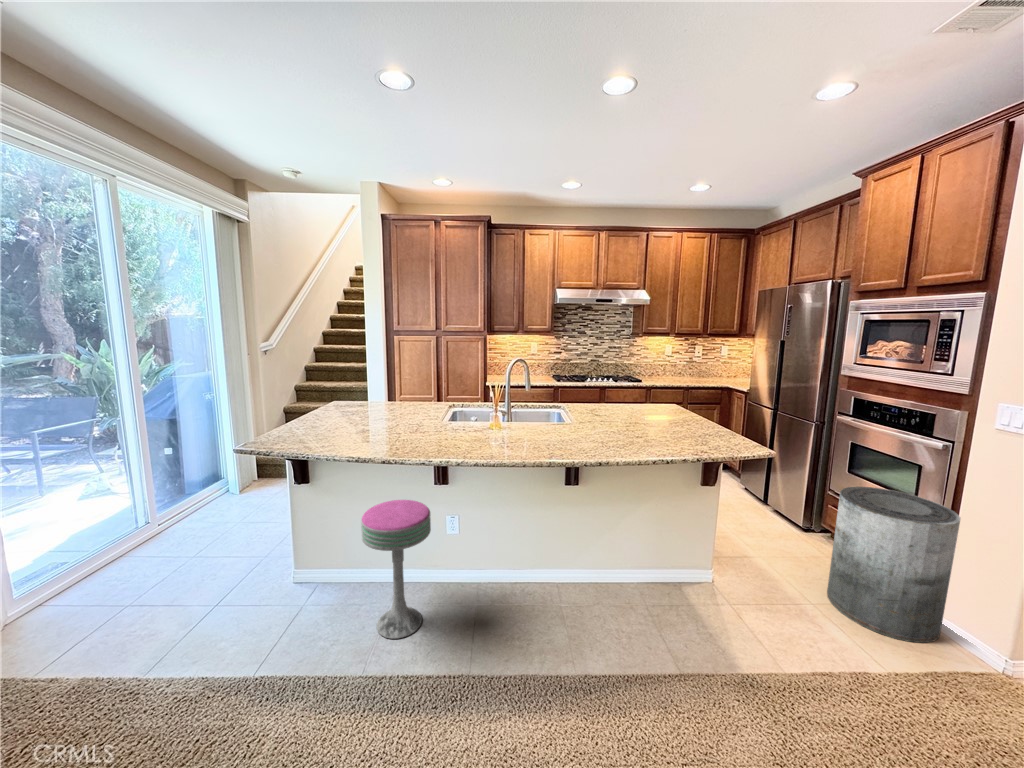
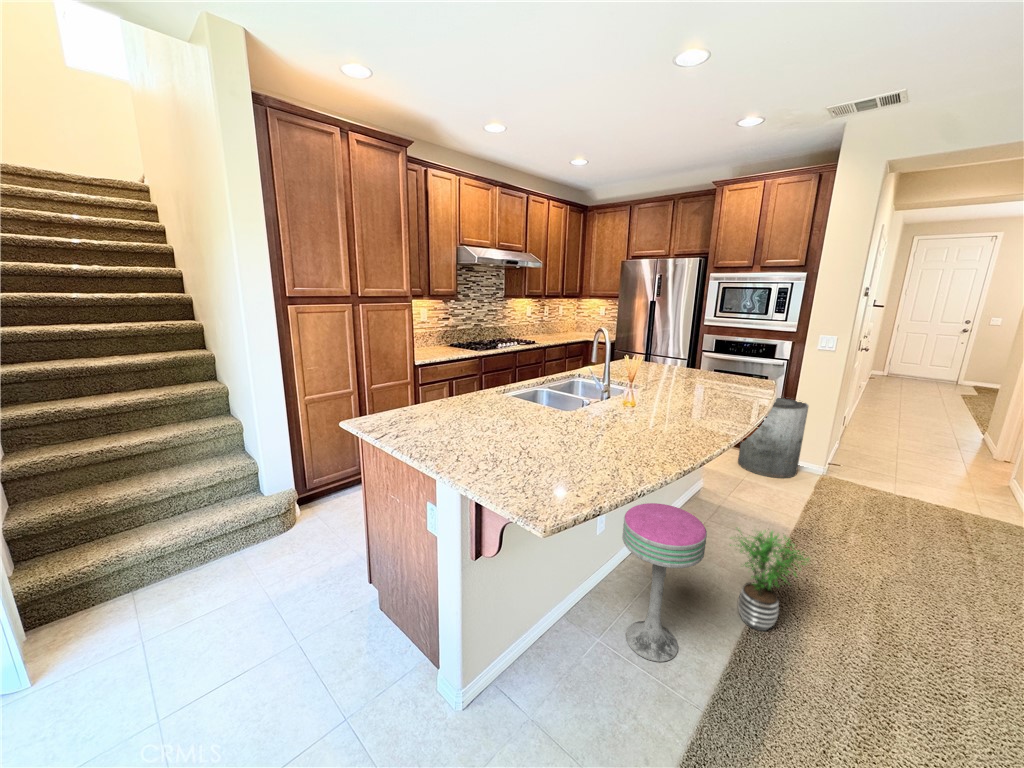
potted plant: none [444,565,520,686] -> present [730,530,808,631]

